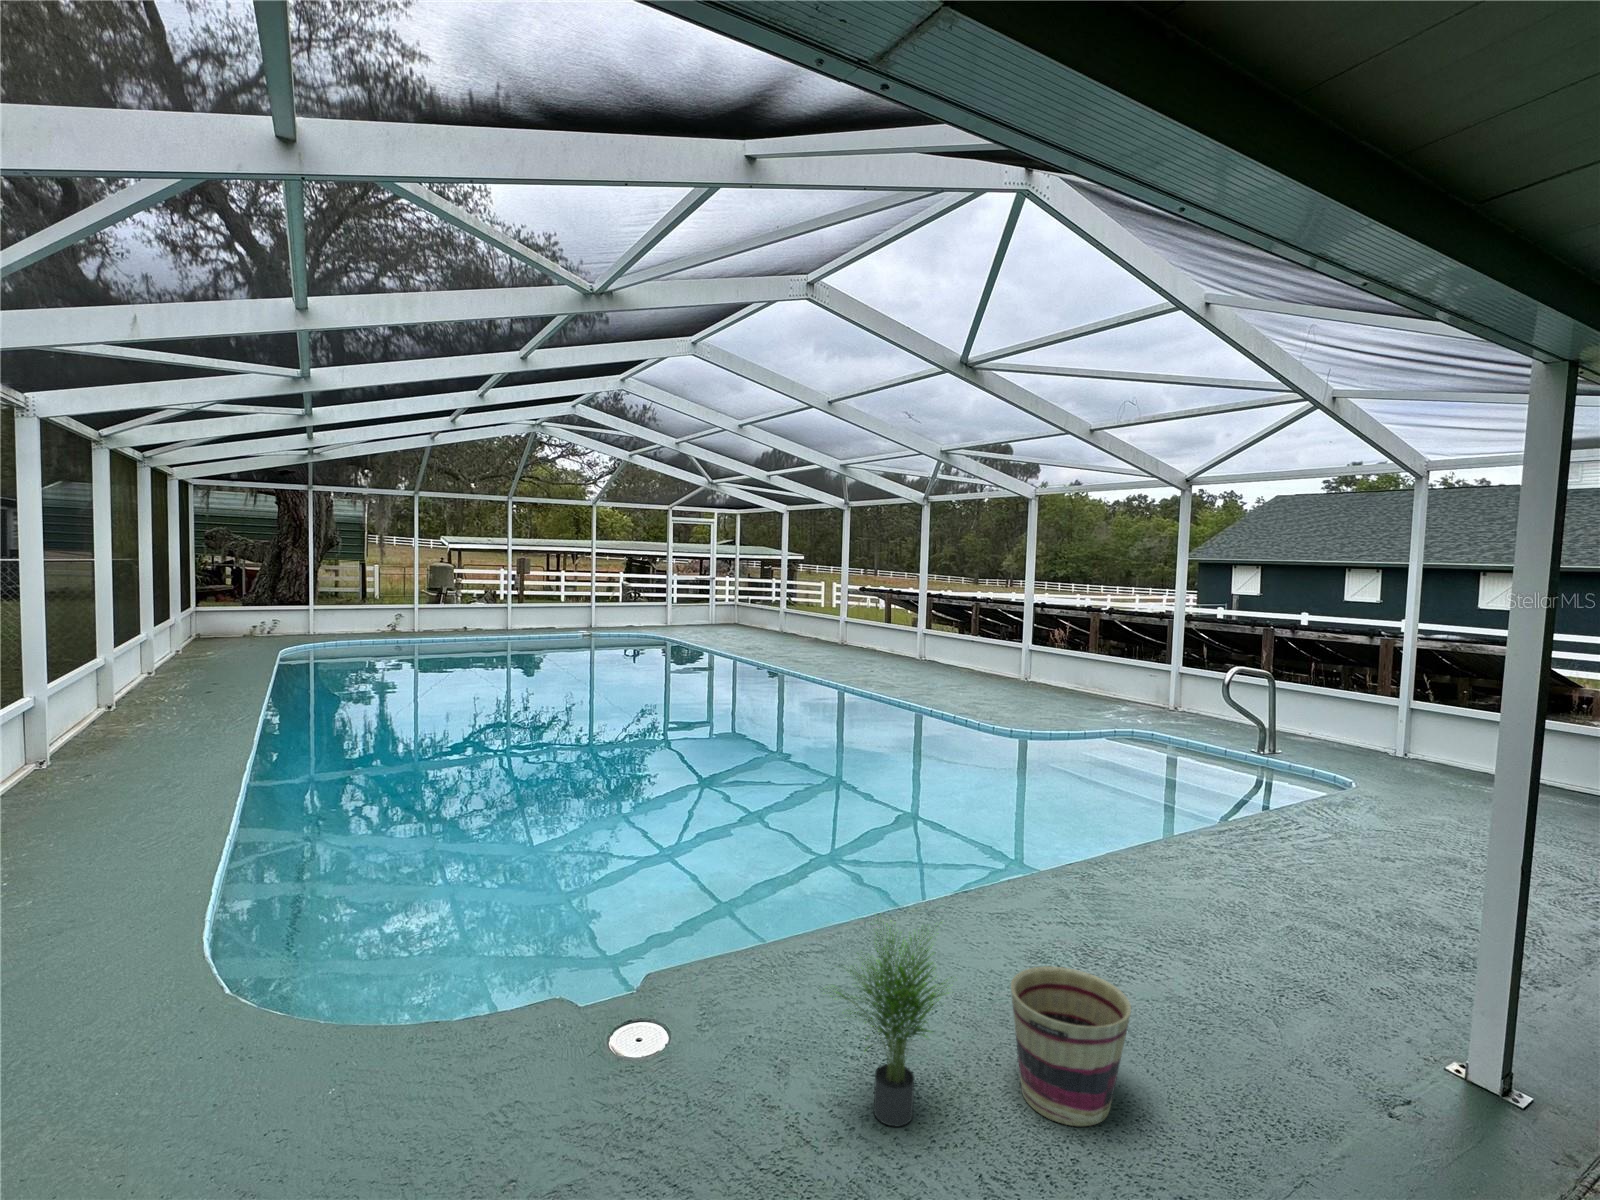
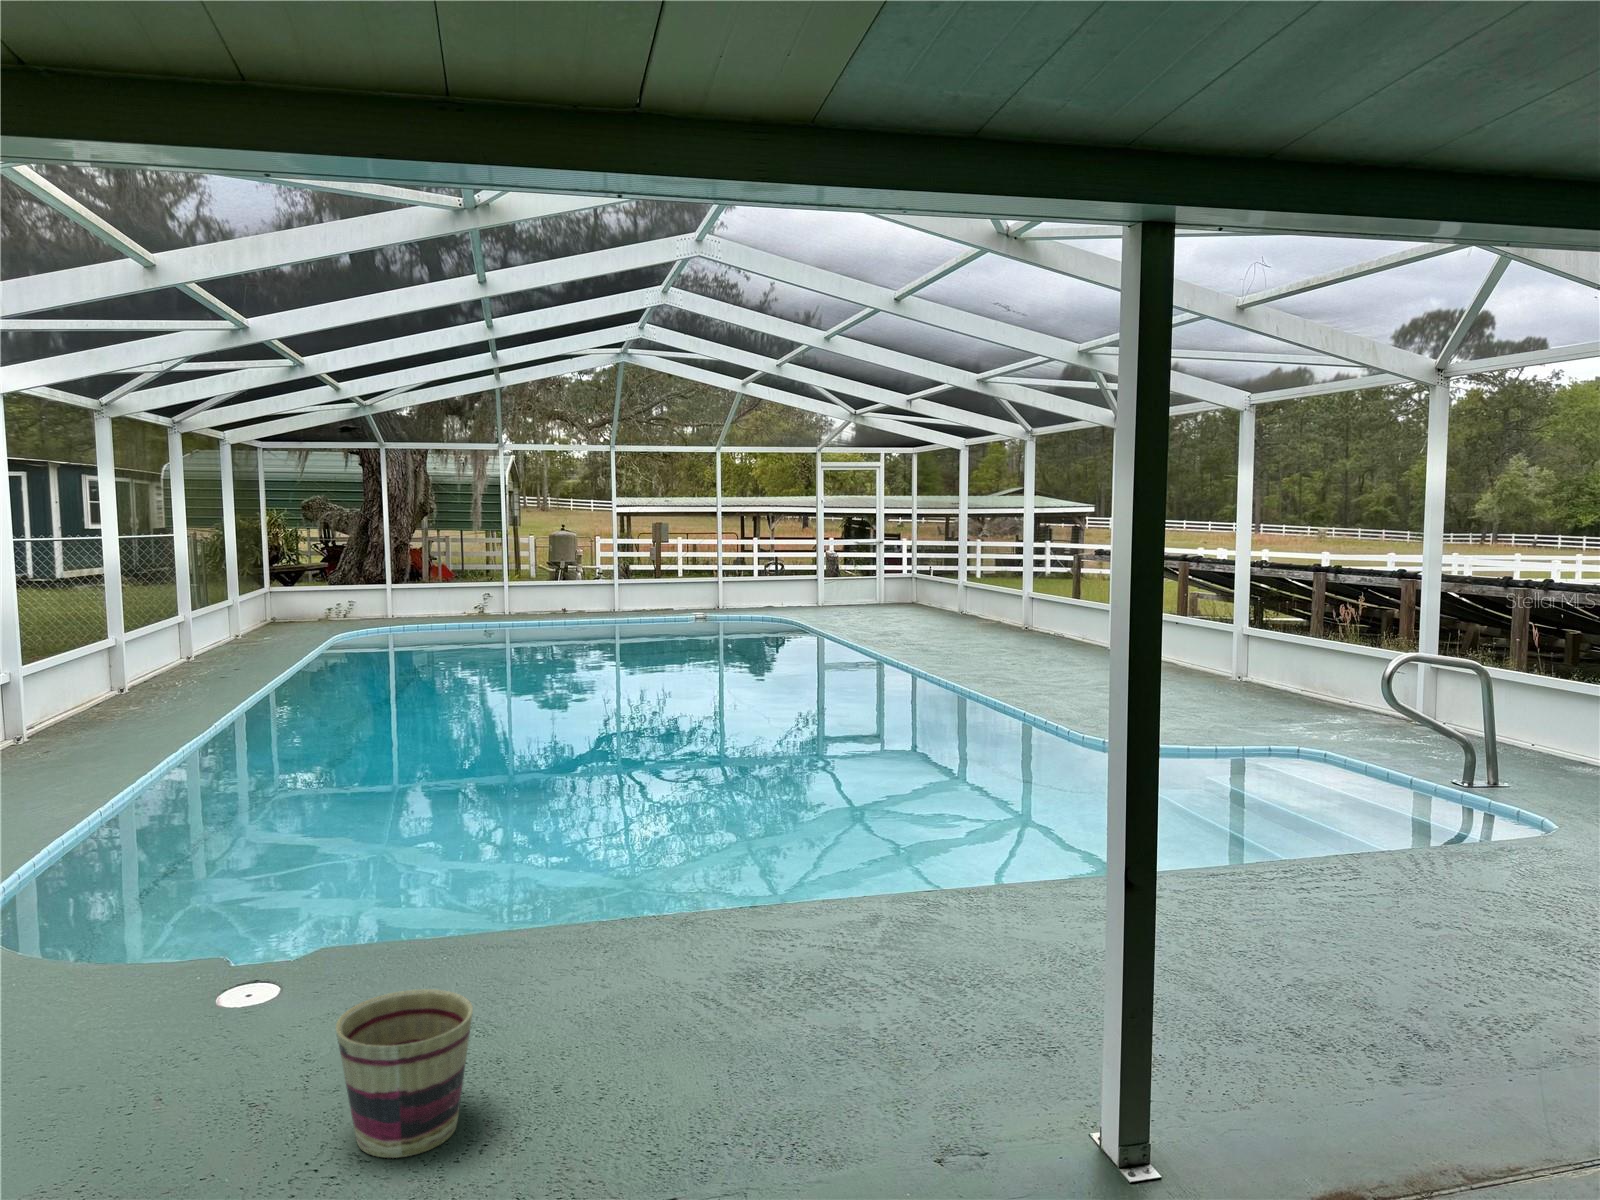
potted plant: present [830,922,952,1127] -> none [144,904,290,1125]

